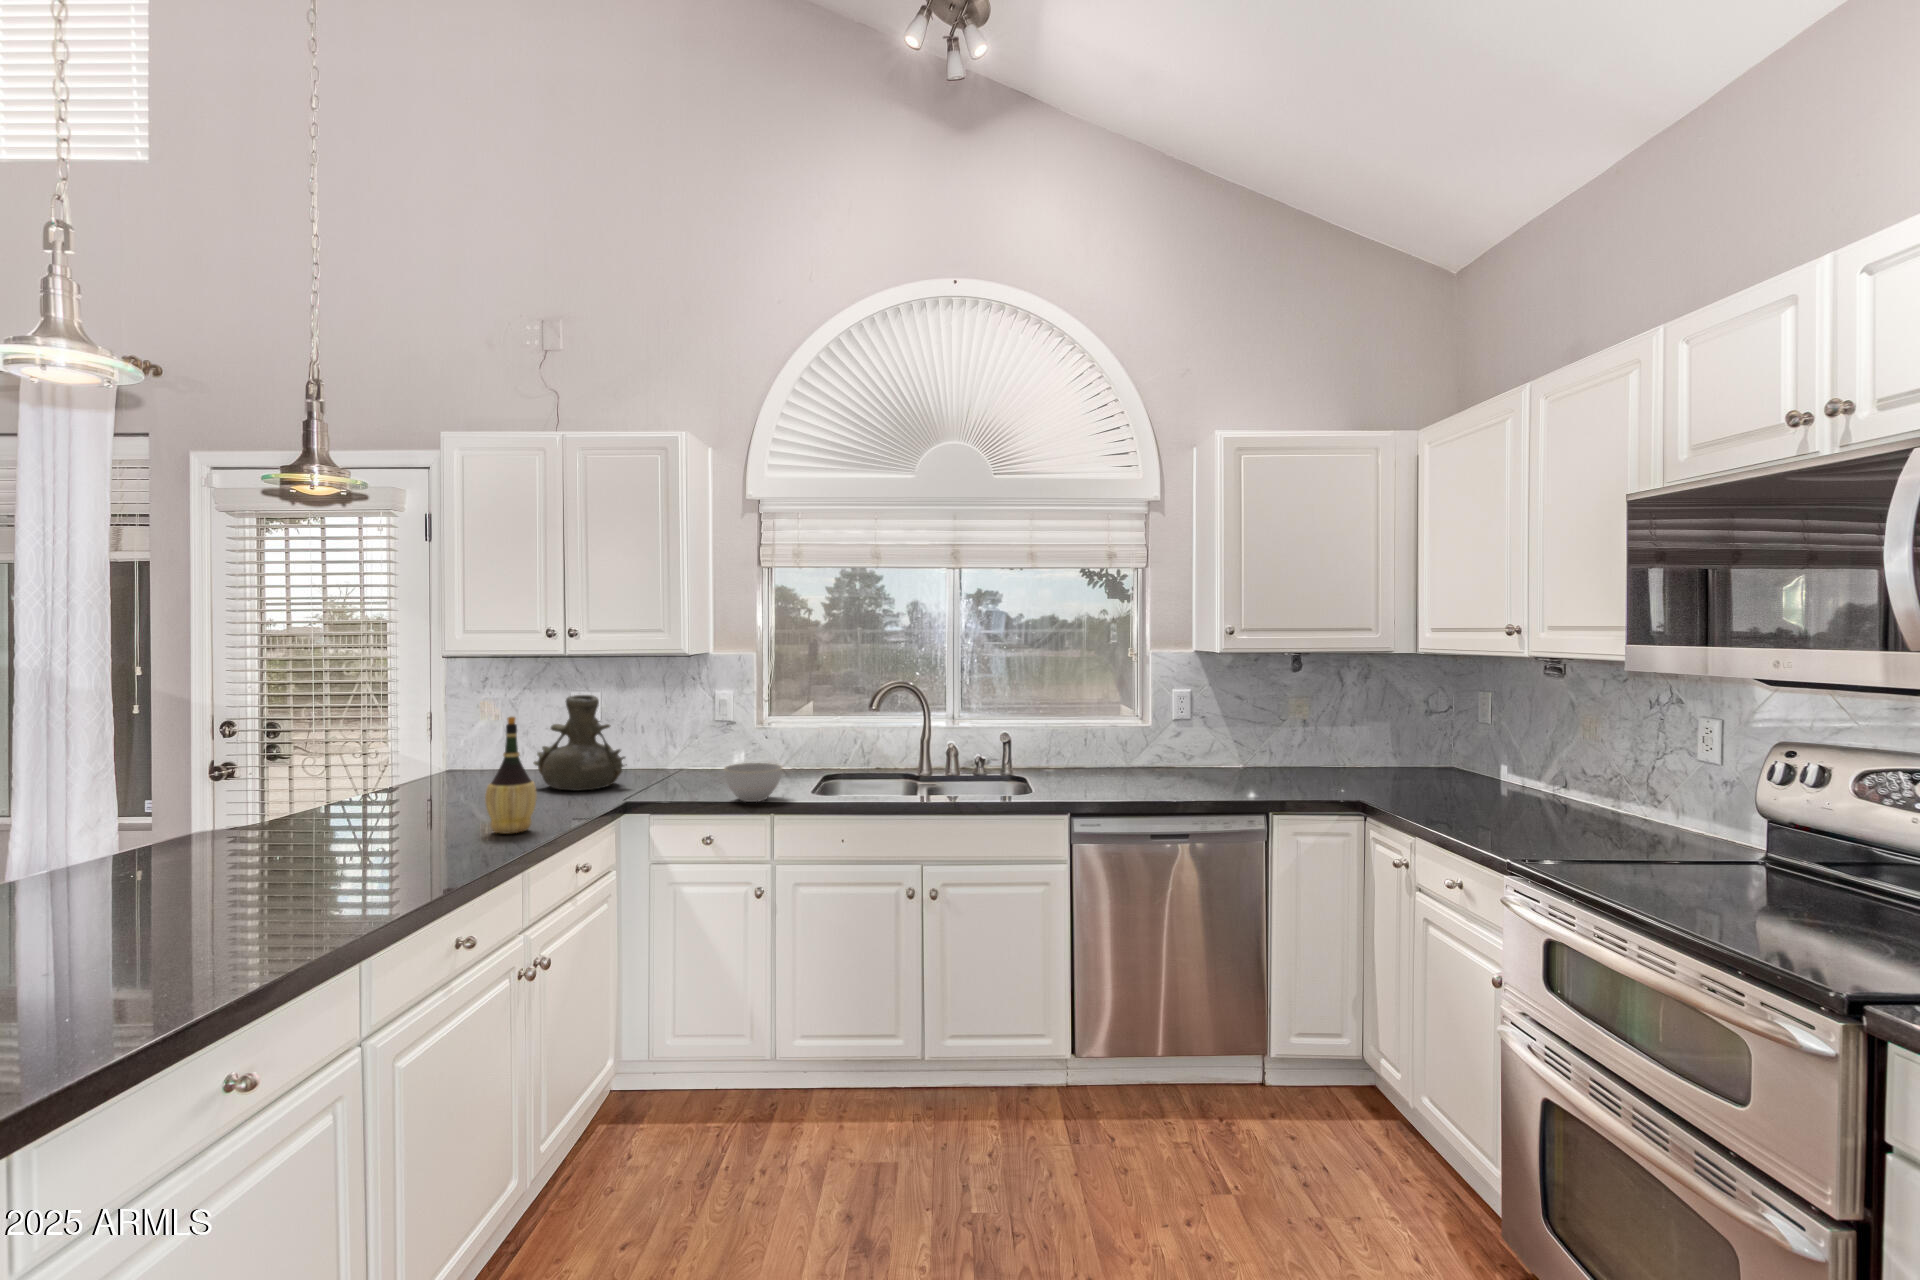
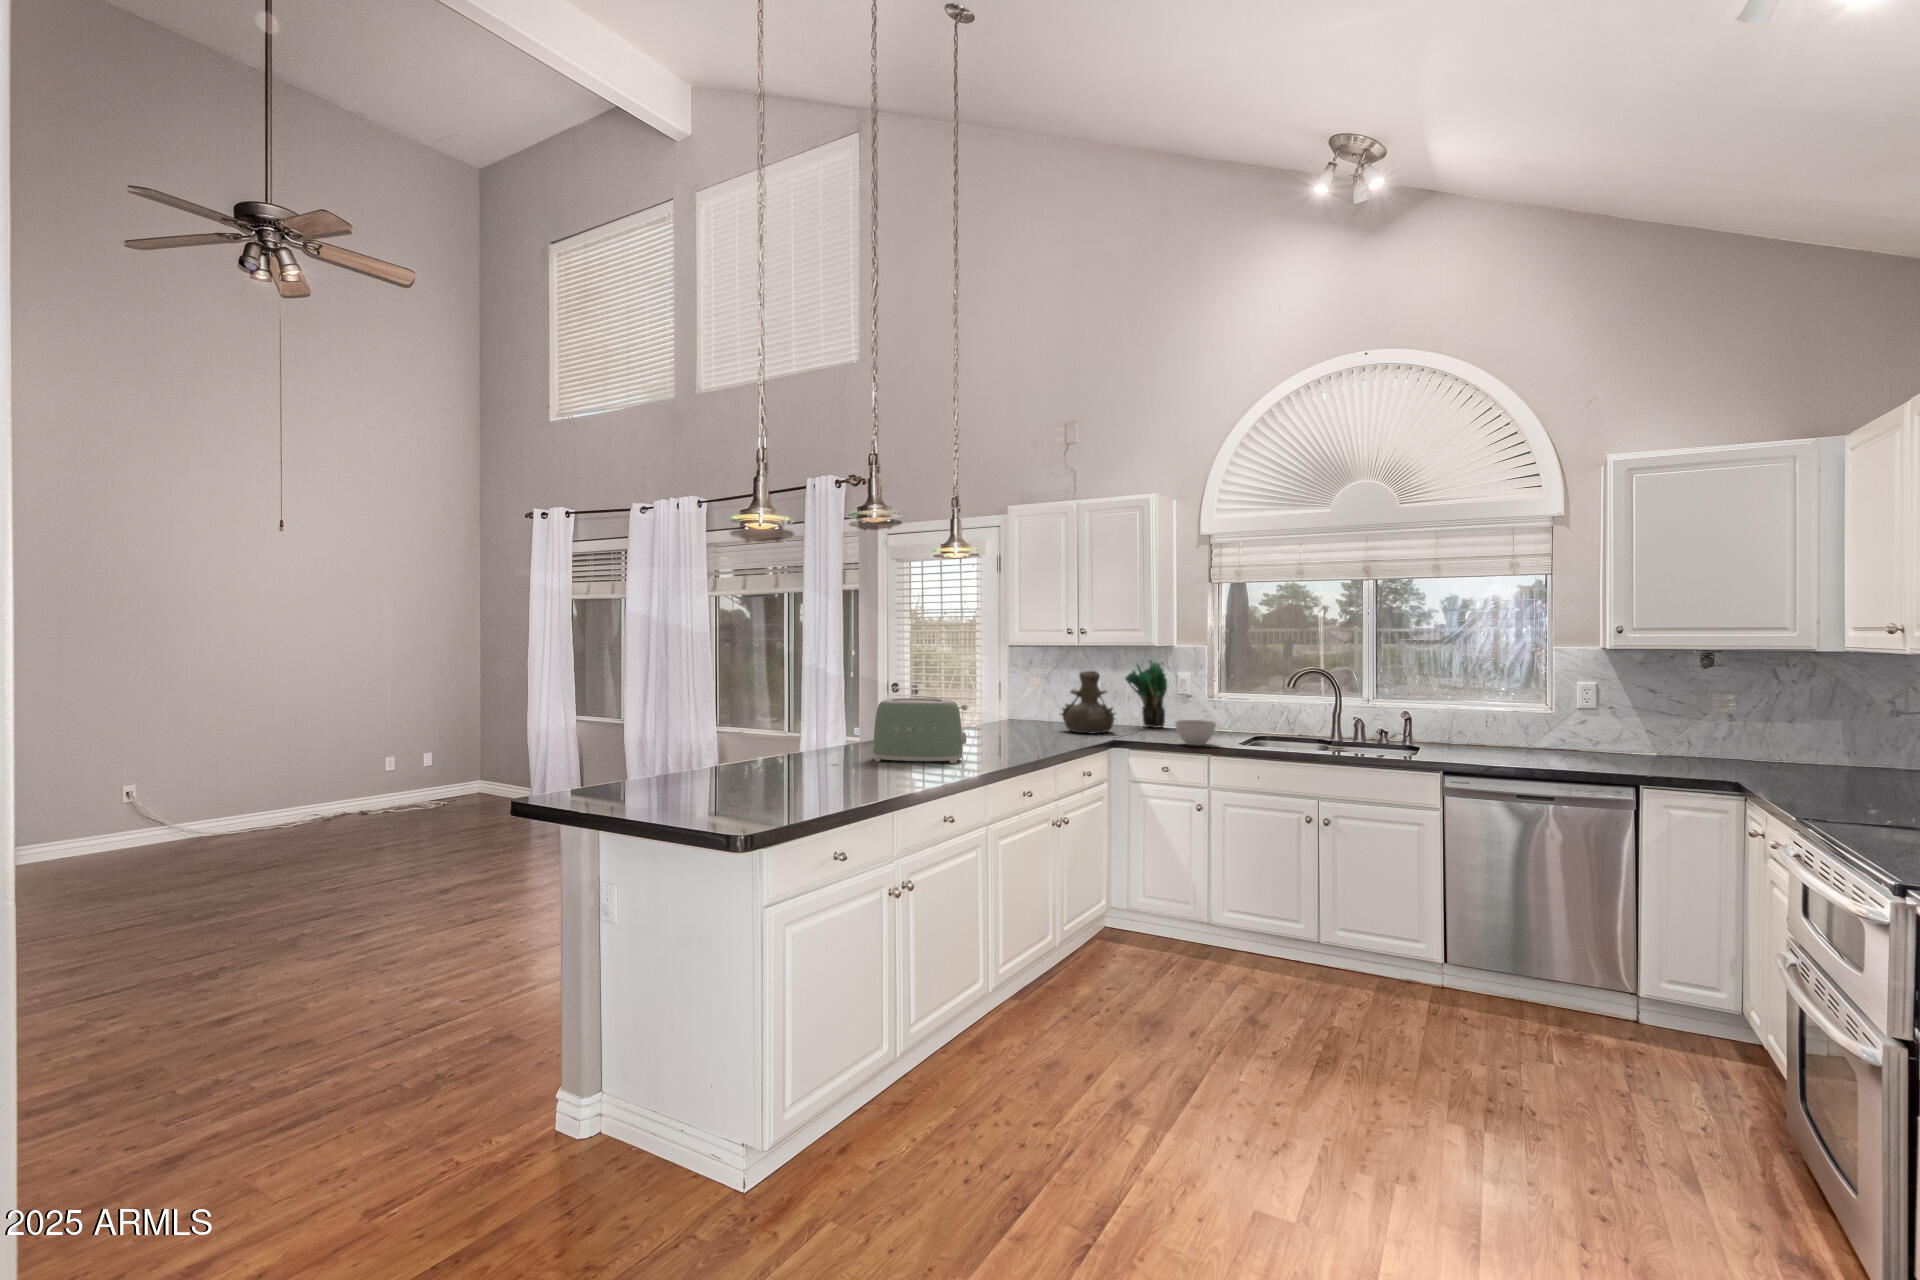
potted plant: none [632,674,696,770] -> present [1125,660,1168,728]
wine bottle: present [485,717,537,834] -> none [1028,677,1055,746]
toaster: none [116,778,362,933] -> present [873,698,968,763]

